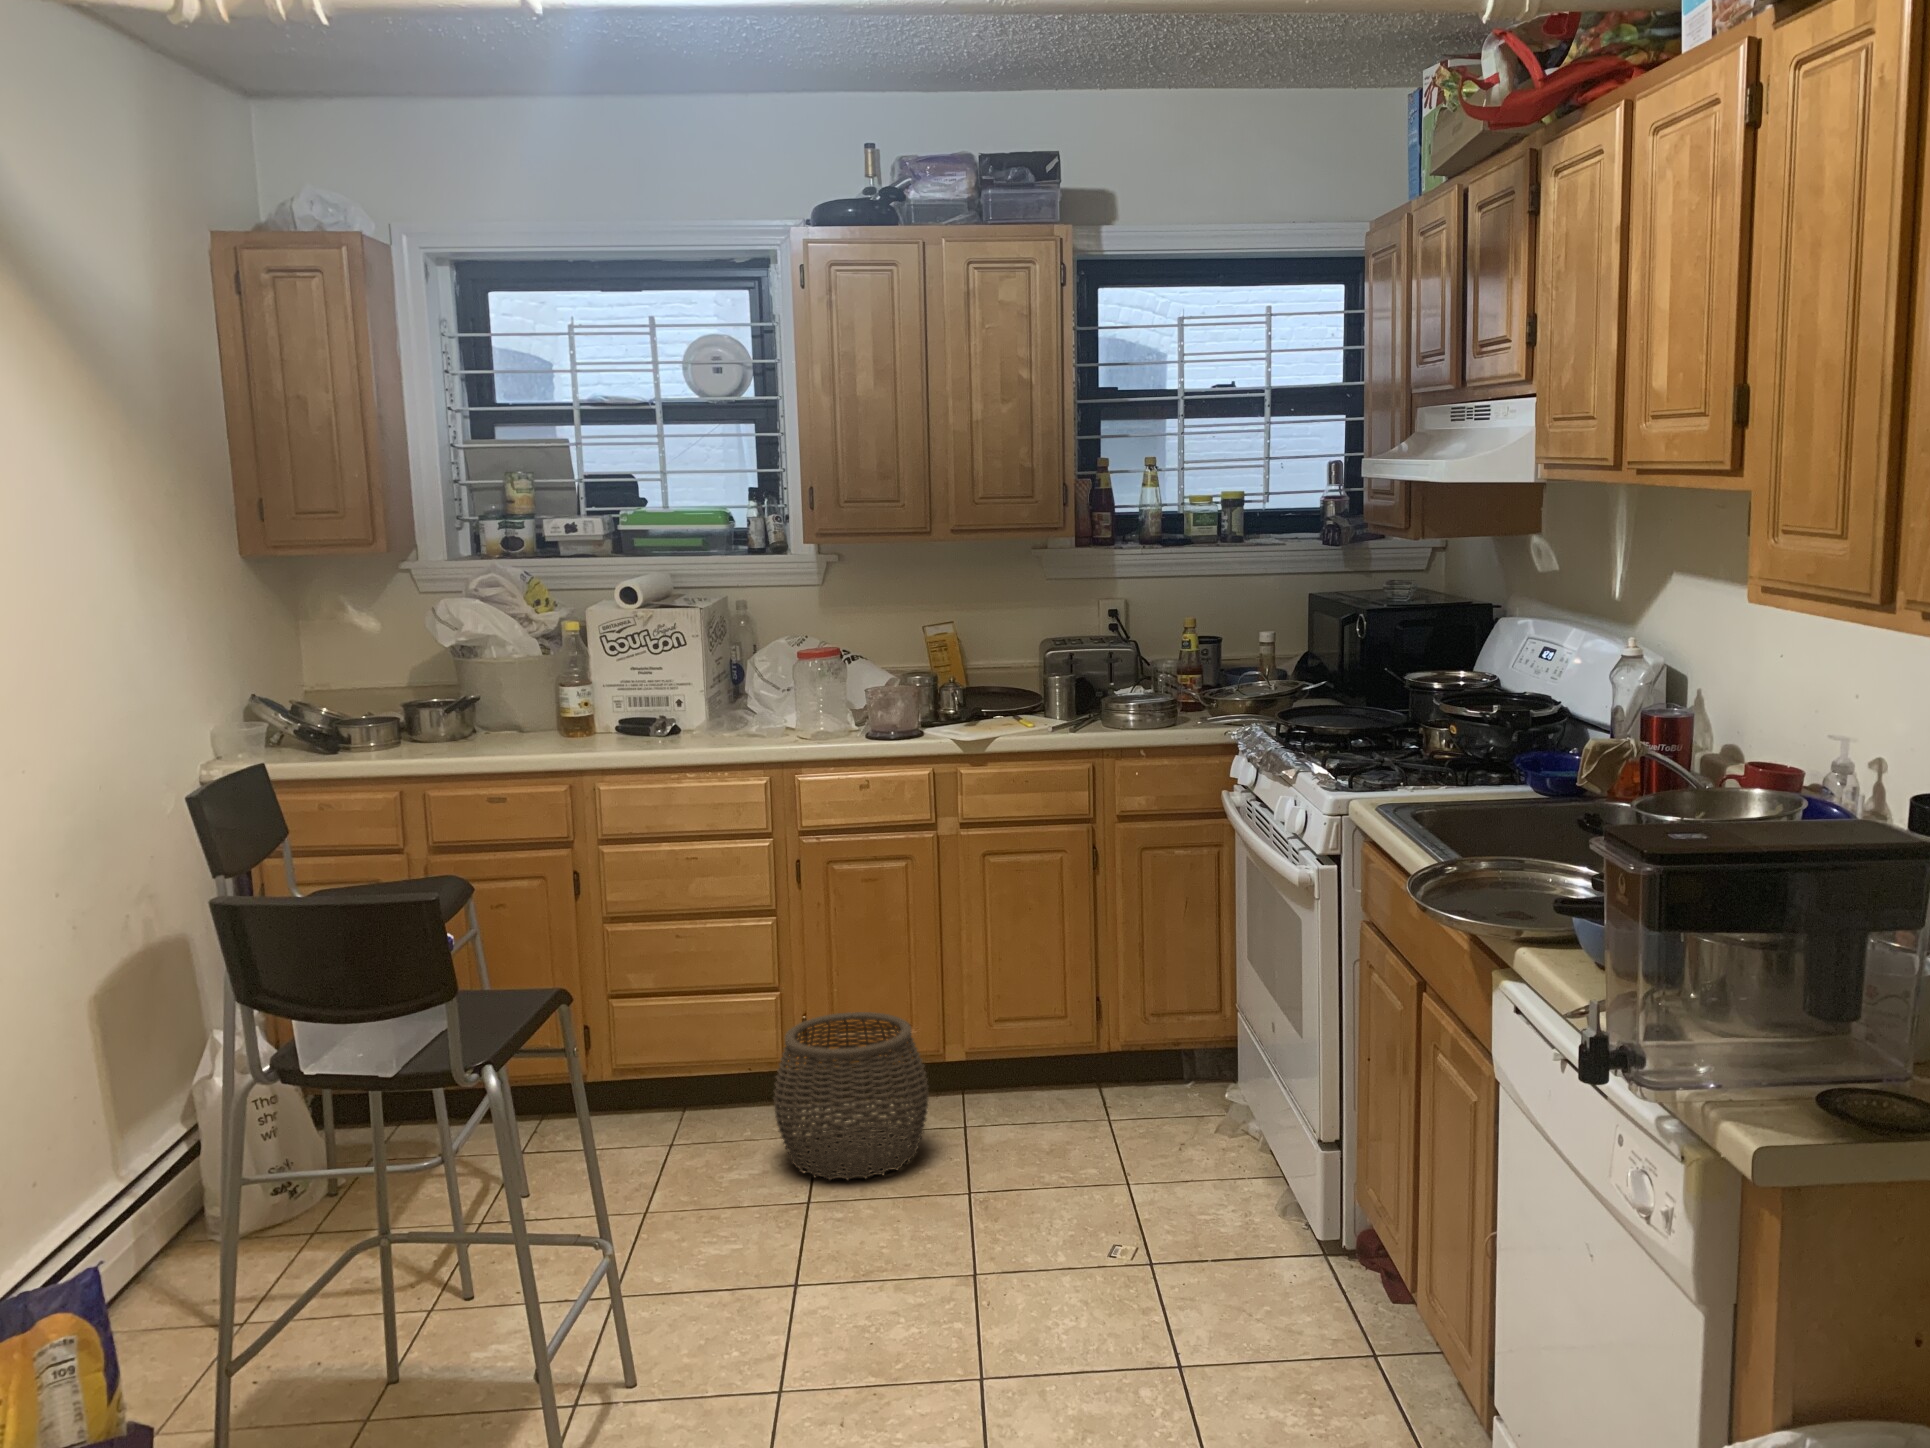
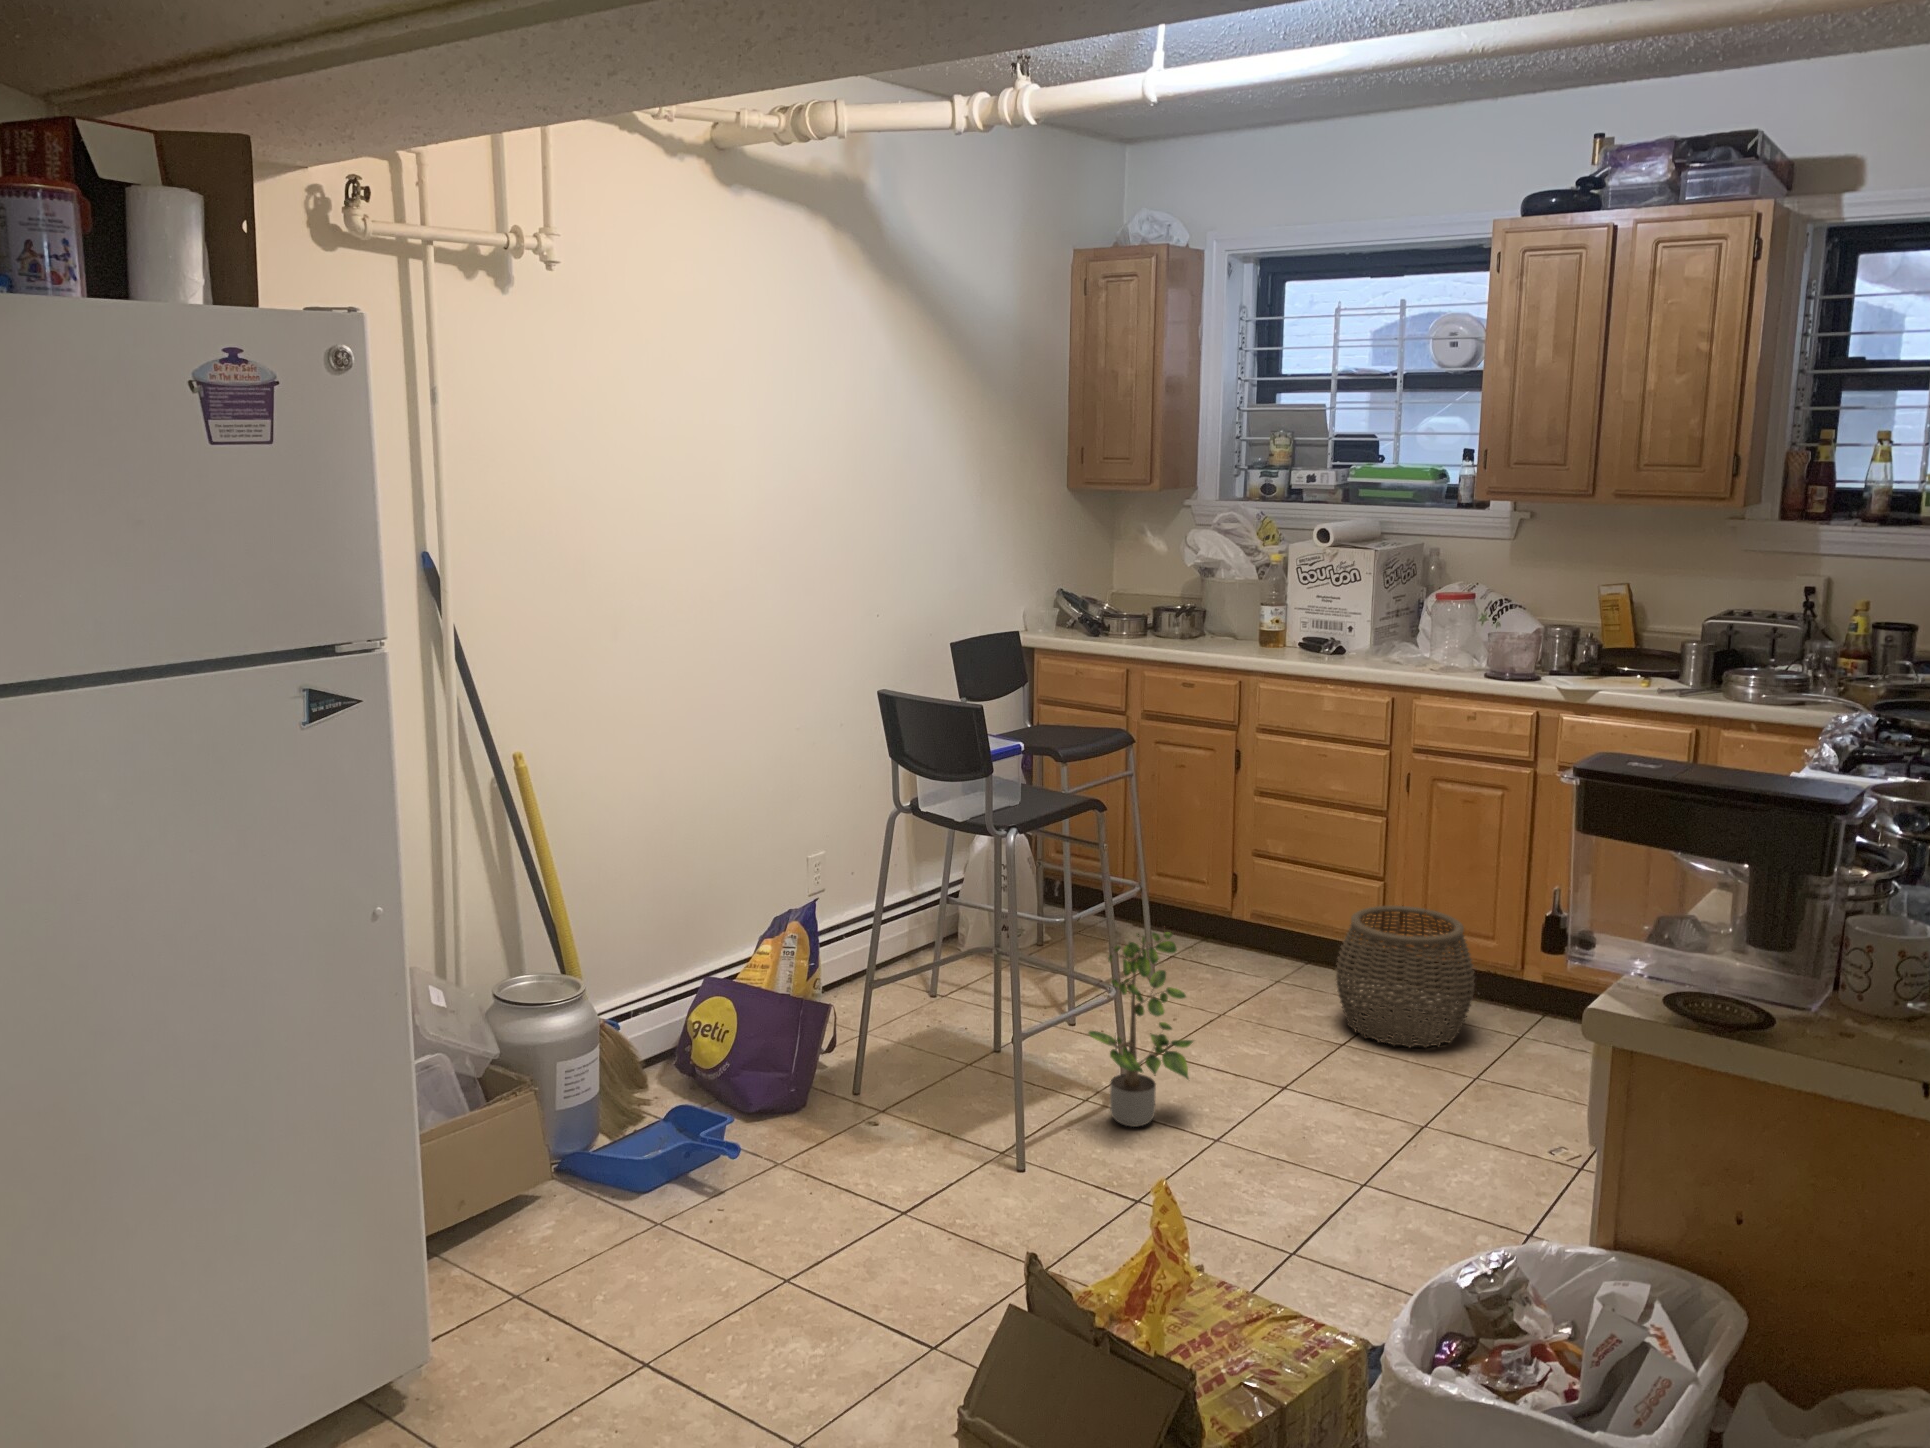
potted plant: none [614,1102,747,1381] -> present [1089,932,1193,1127]

